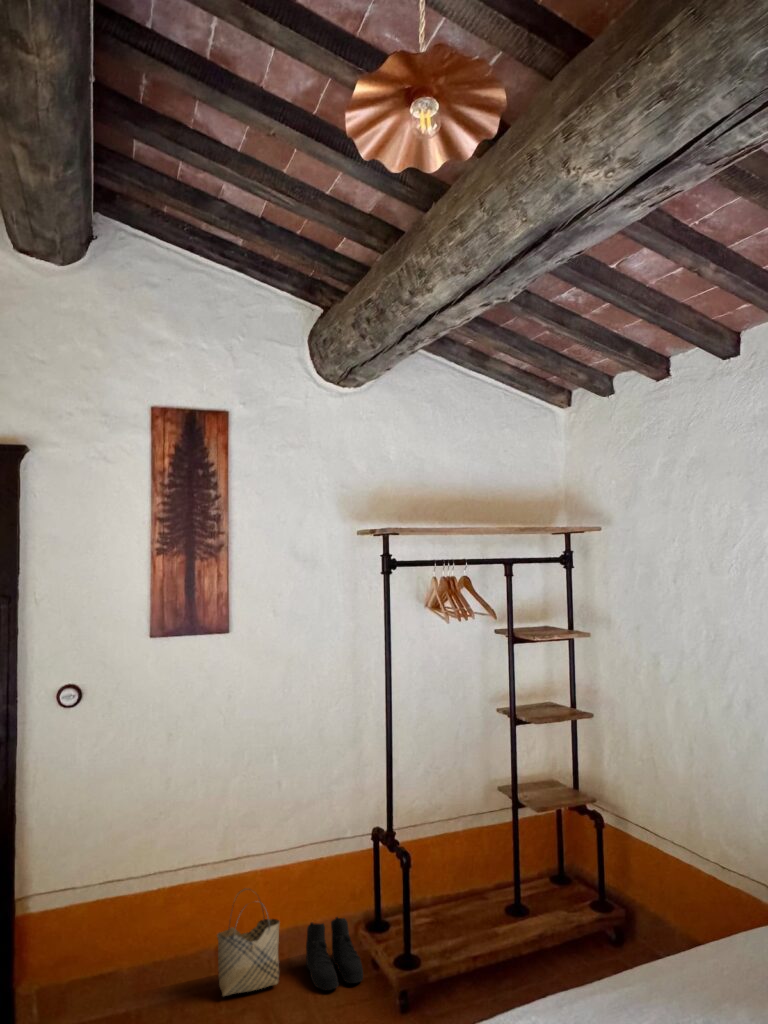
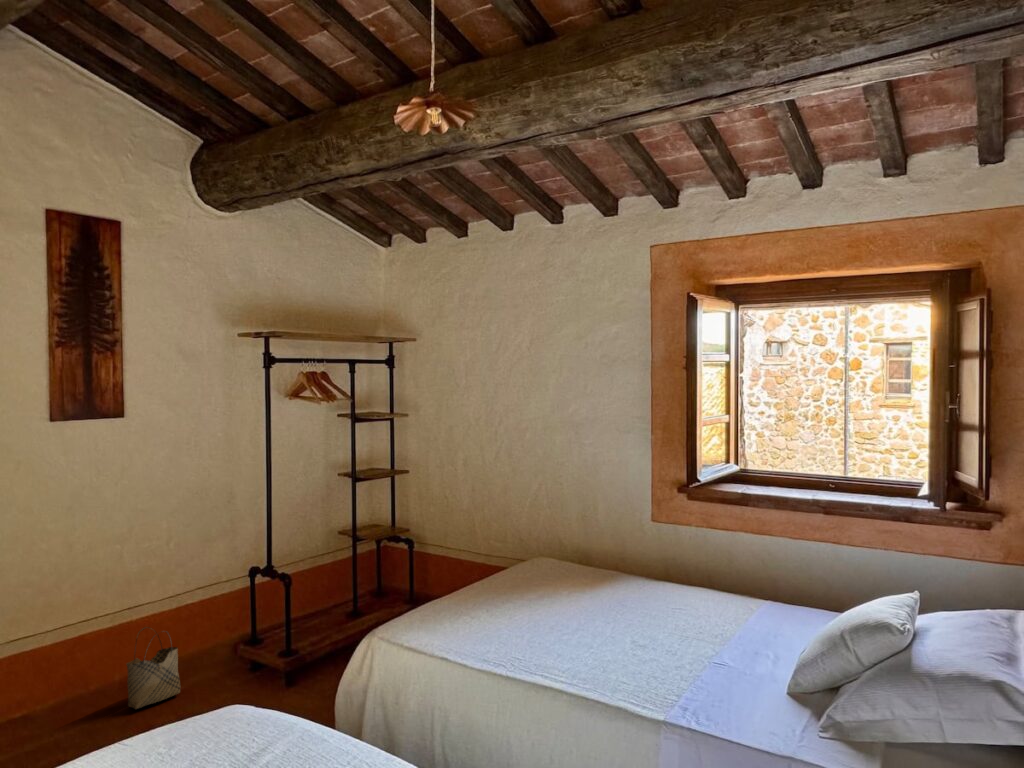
boots: present [306,917,363,990] -> none [196,638,249,688]

